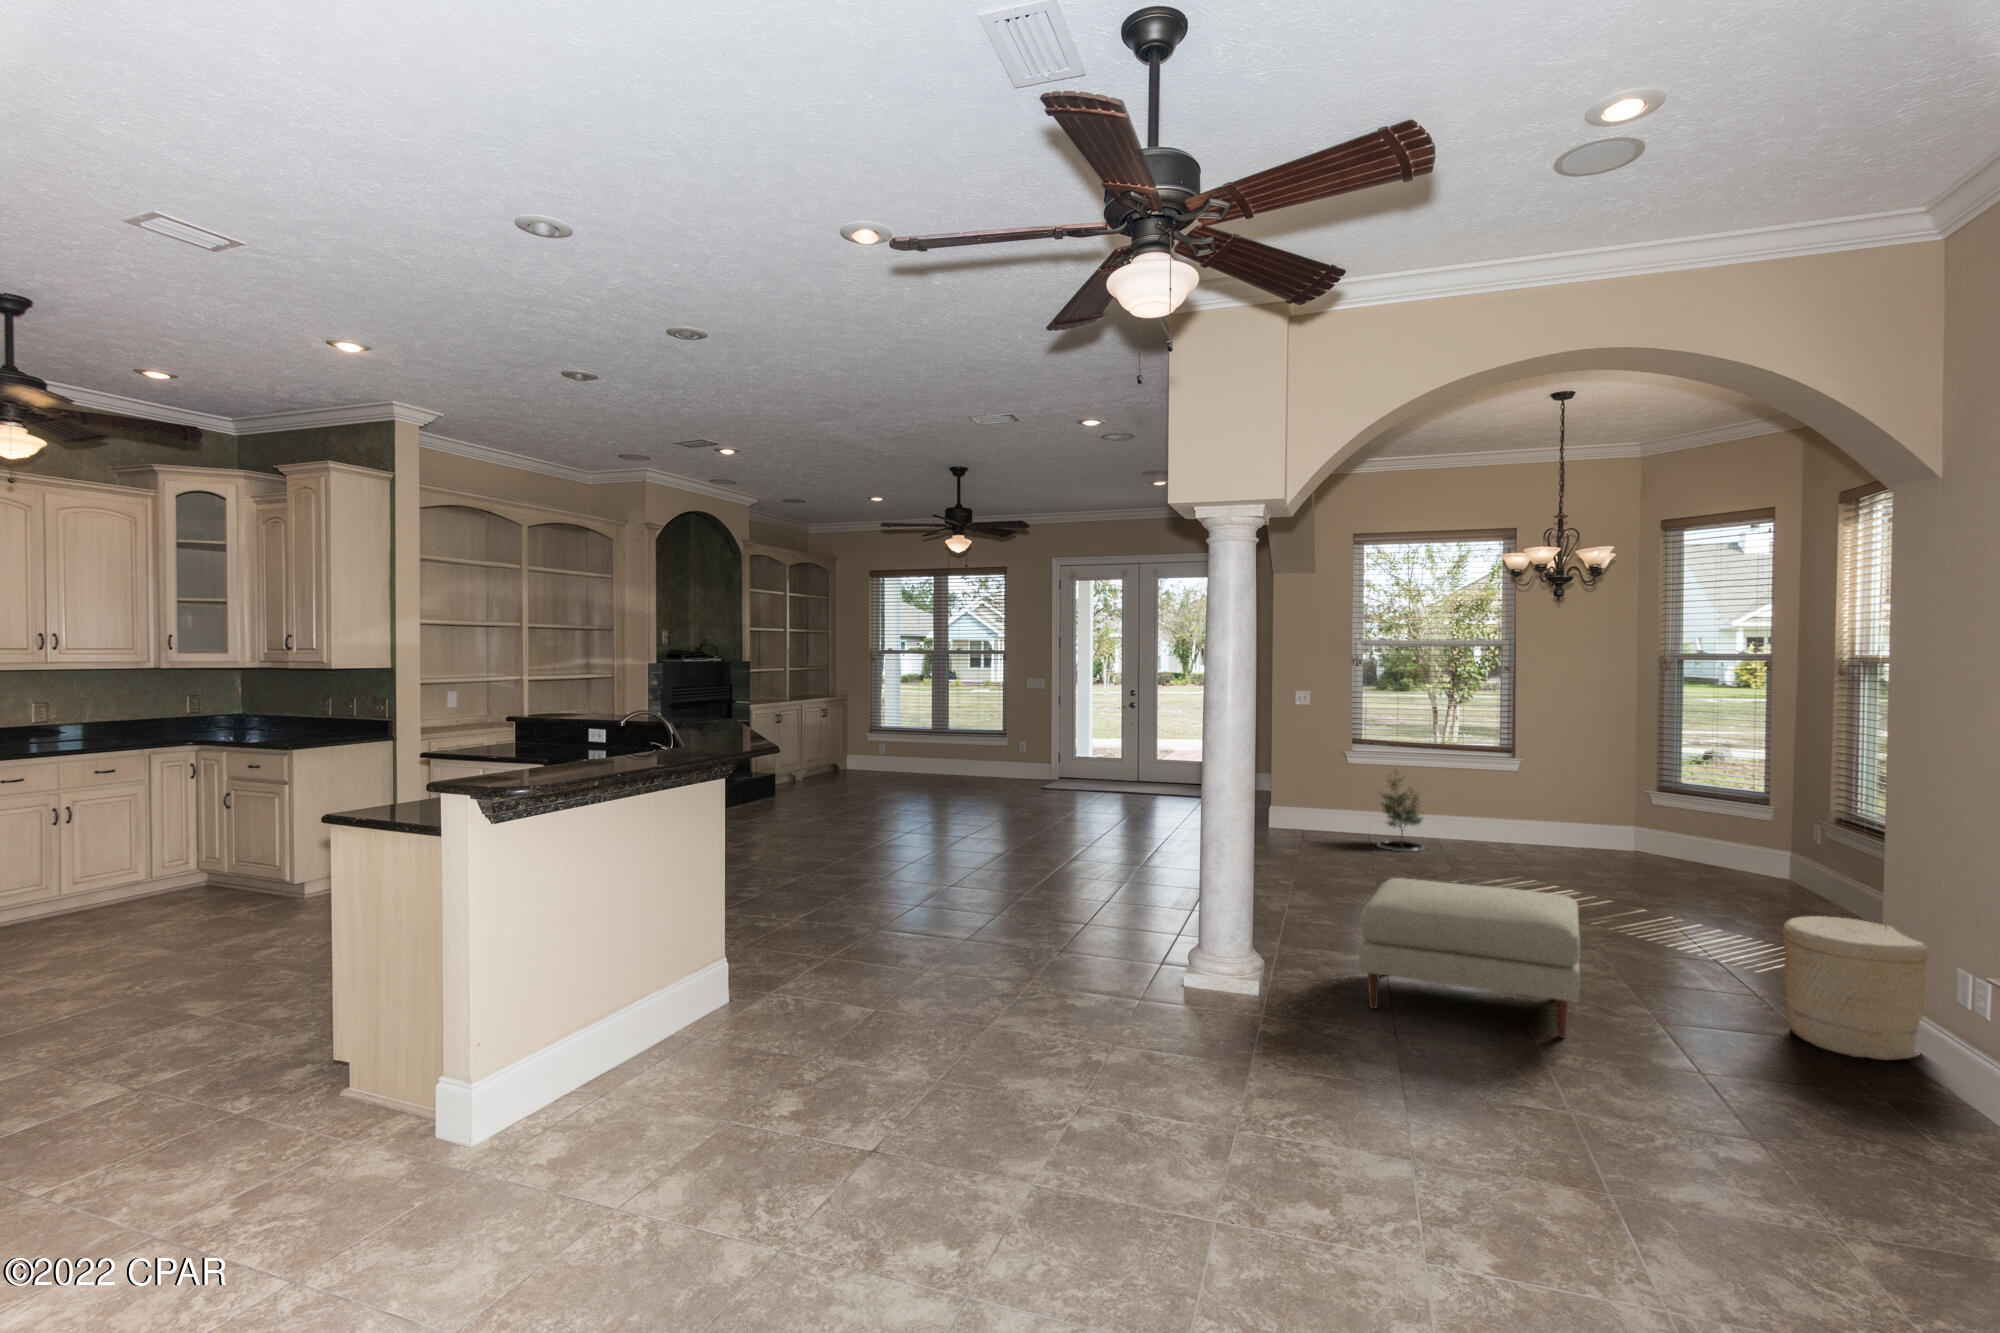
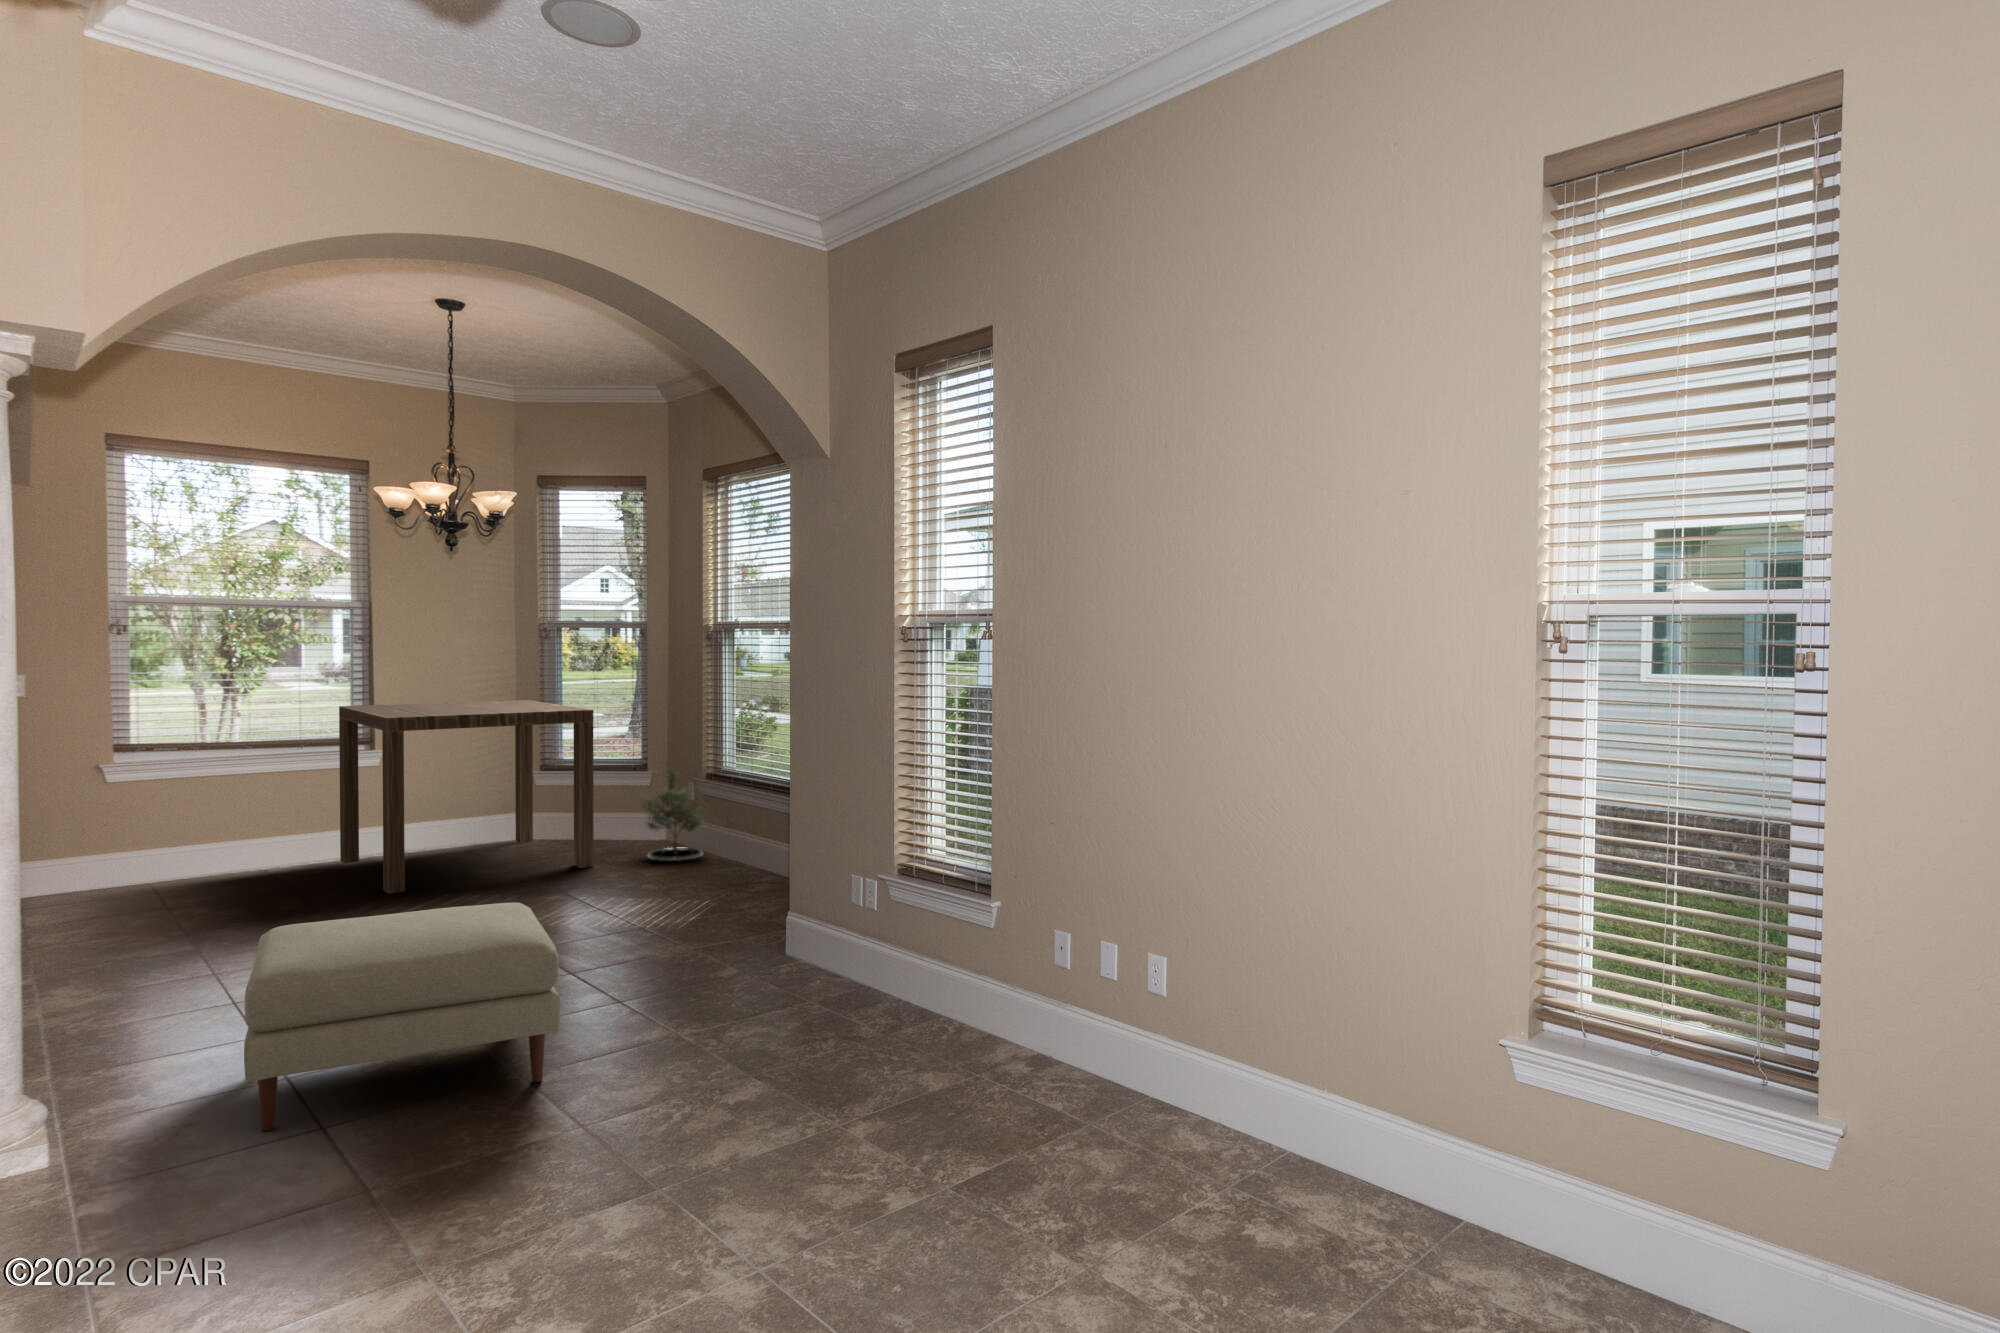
dining table: none [1483,722,1702,888] -> present [339,700,594,894]
potted tree: present [1377,775,1424,852] -> present [641,763,704,861]
woven basket: present [1783,916,1928,1060] -> none [734,869,851,1005]

